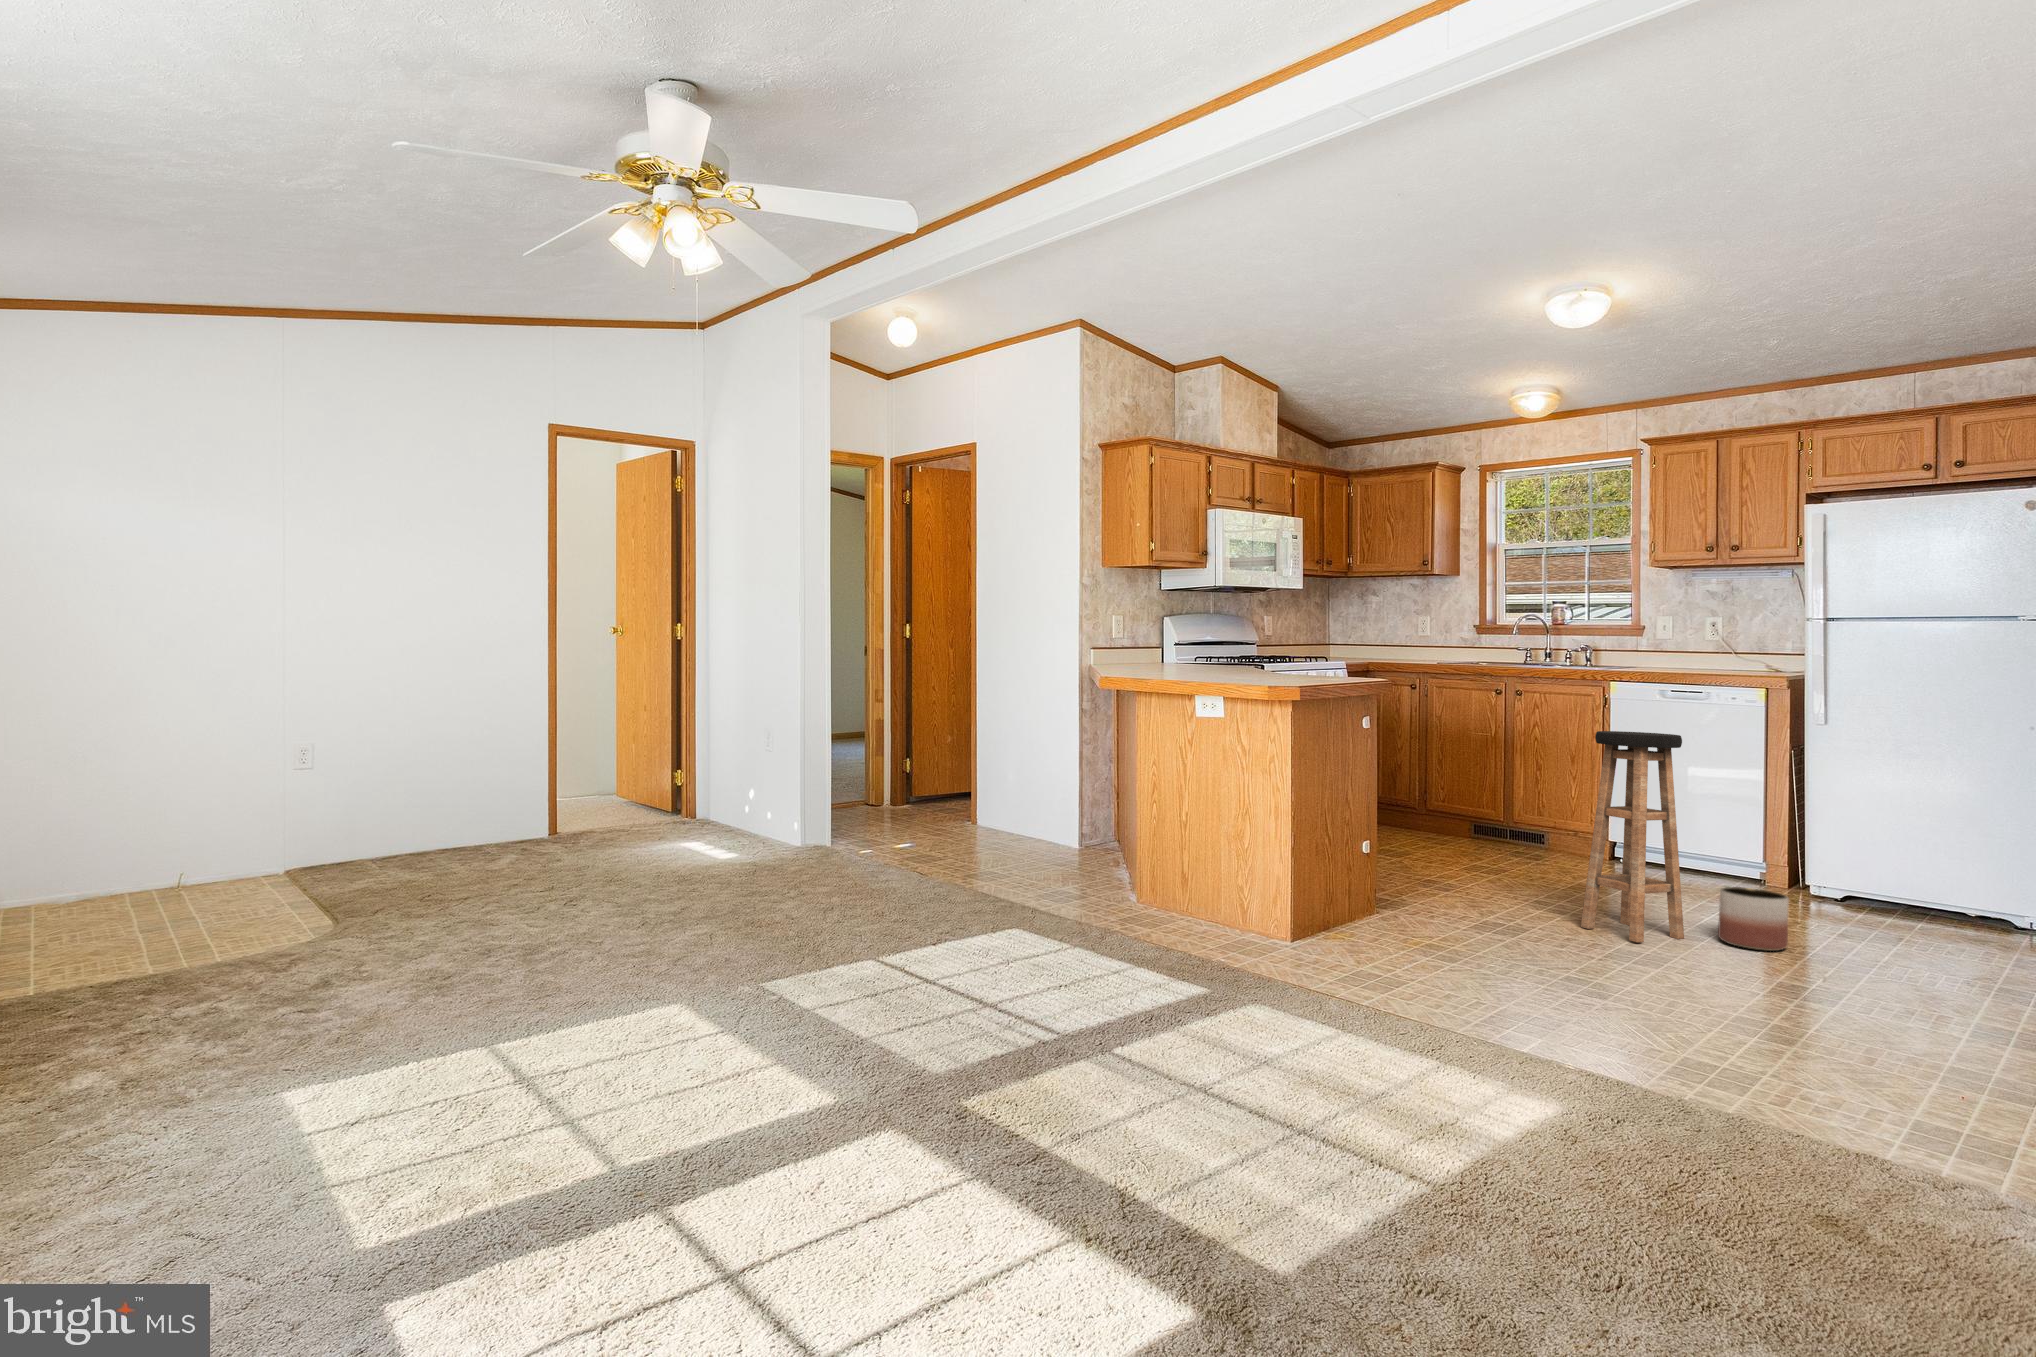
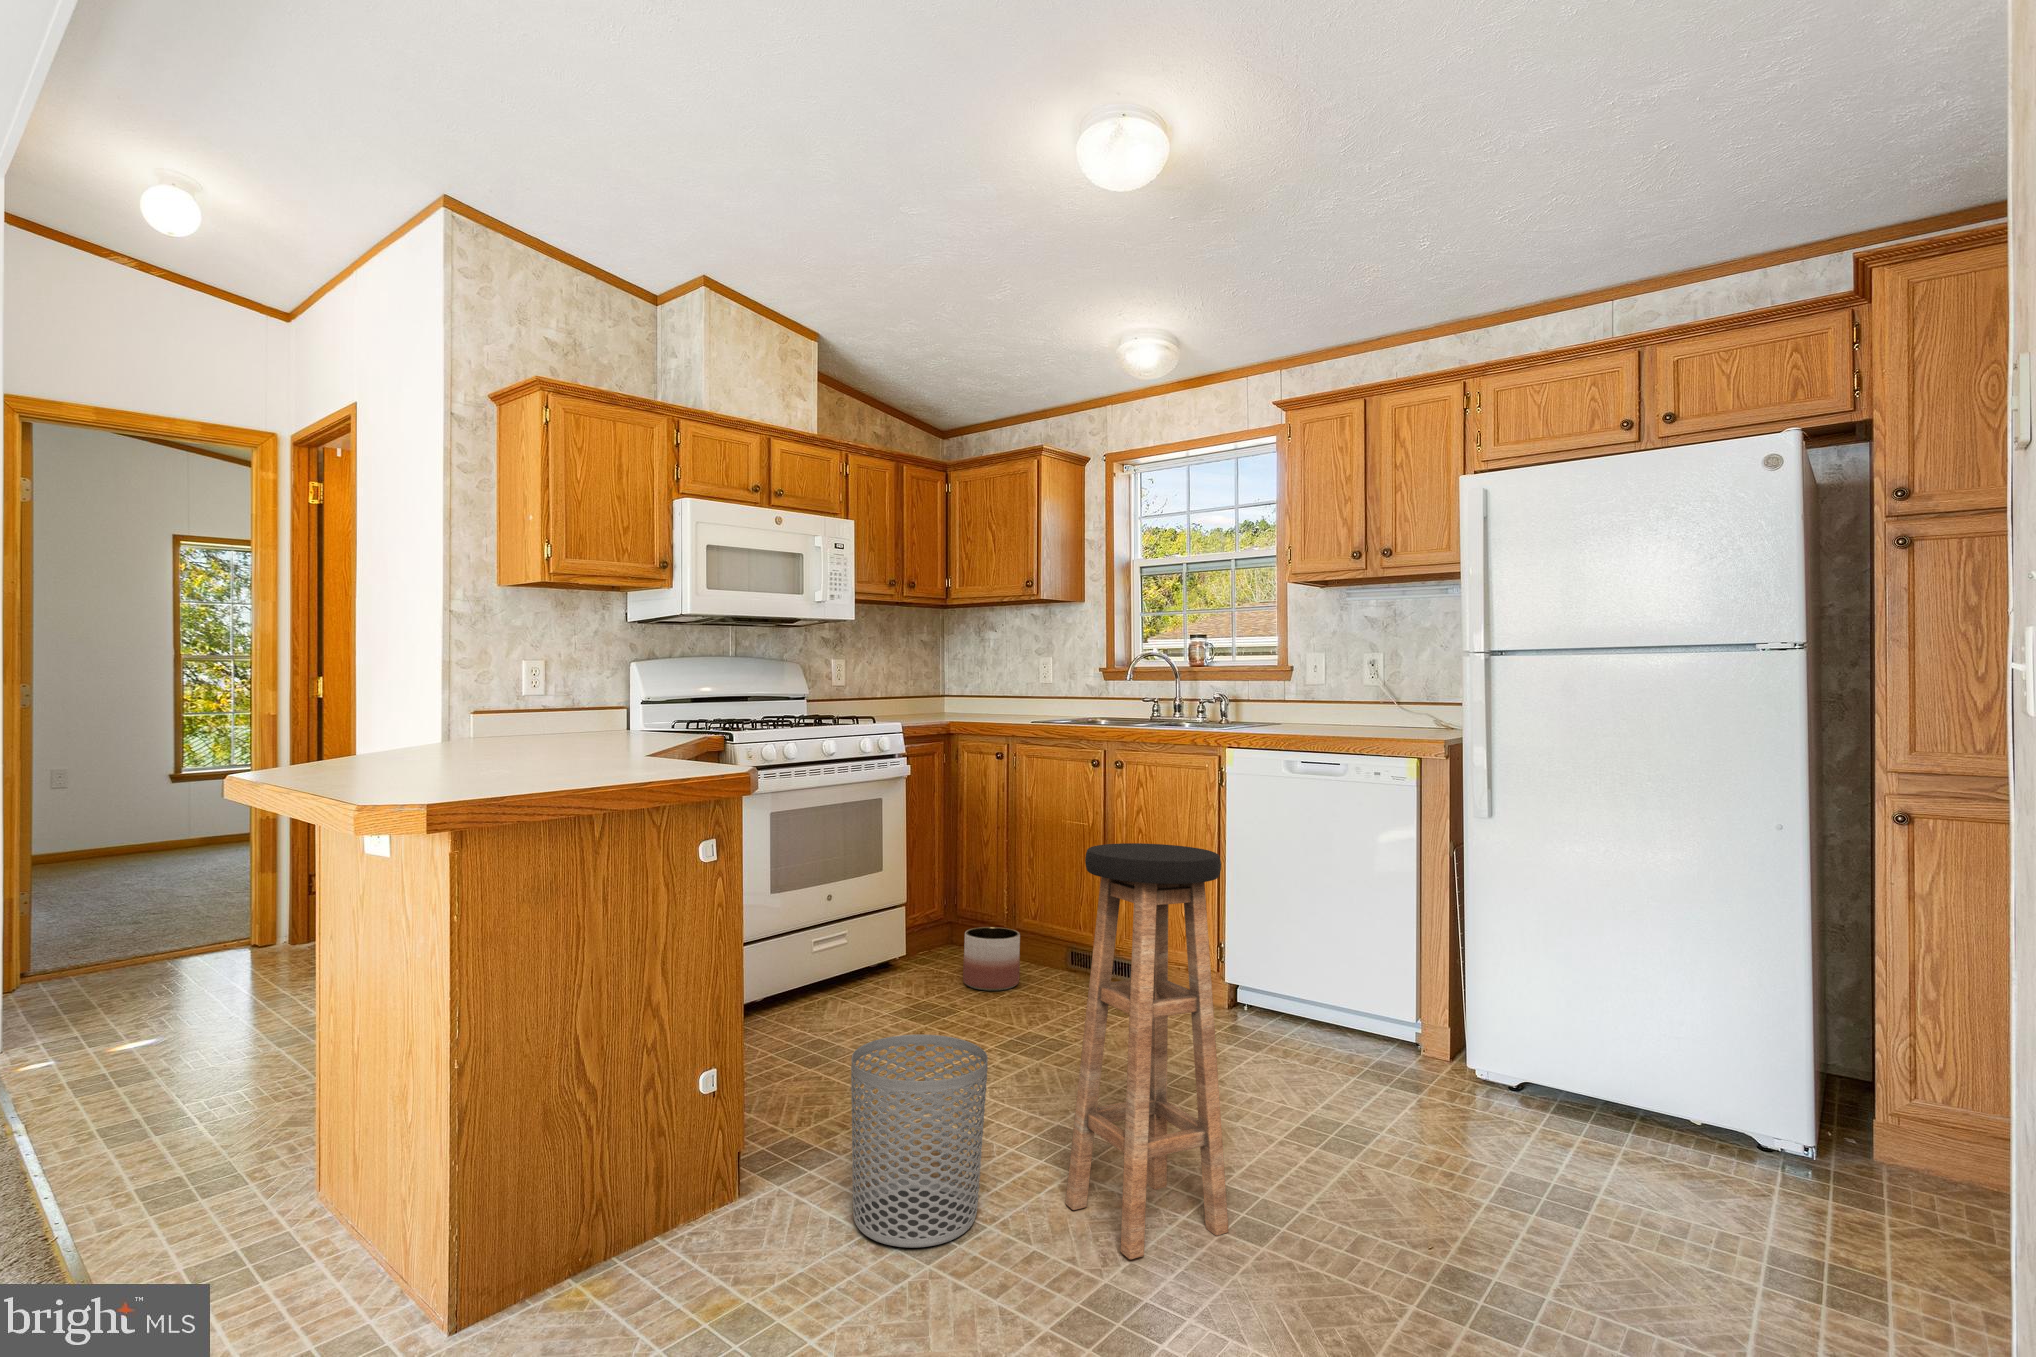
waste bin: none [1463,837,1544,935] -> present [851,1035,988,1248]
planter: present [1718,887,1789,951] -> present [963,927,1020,991]

